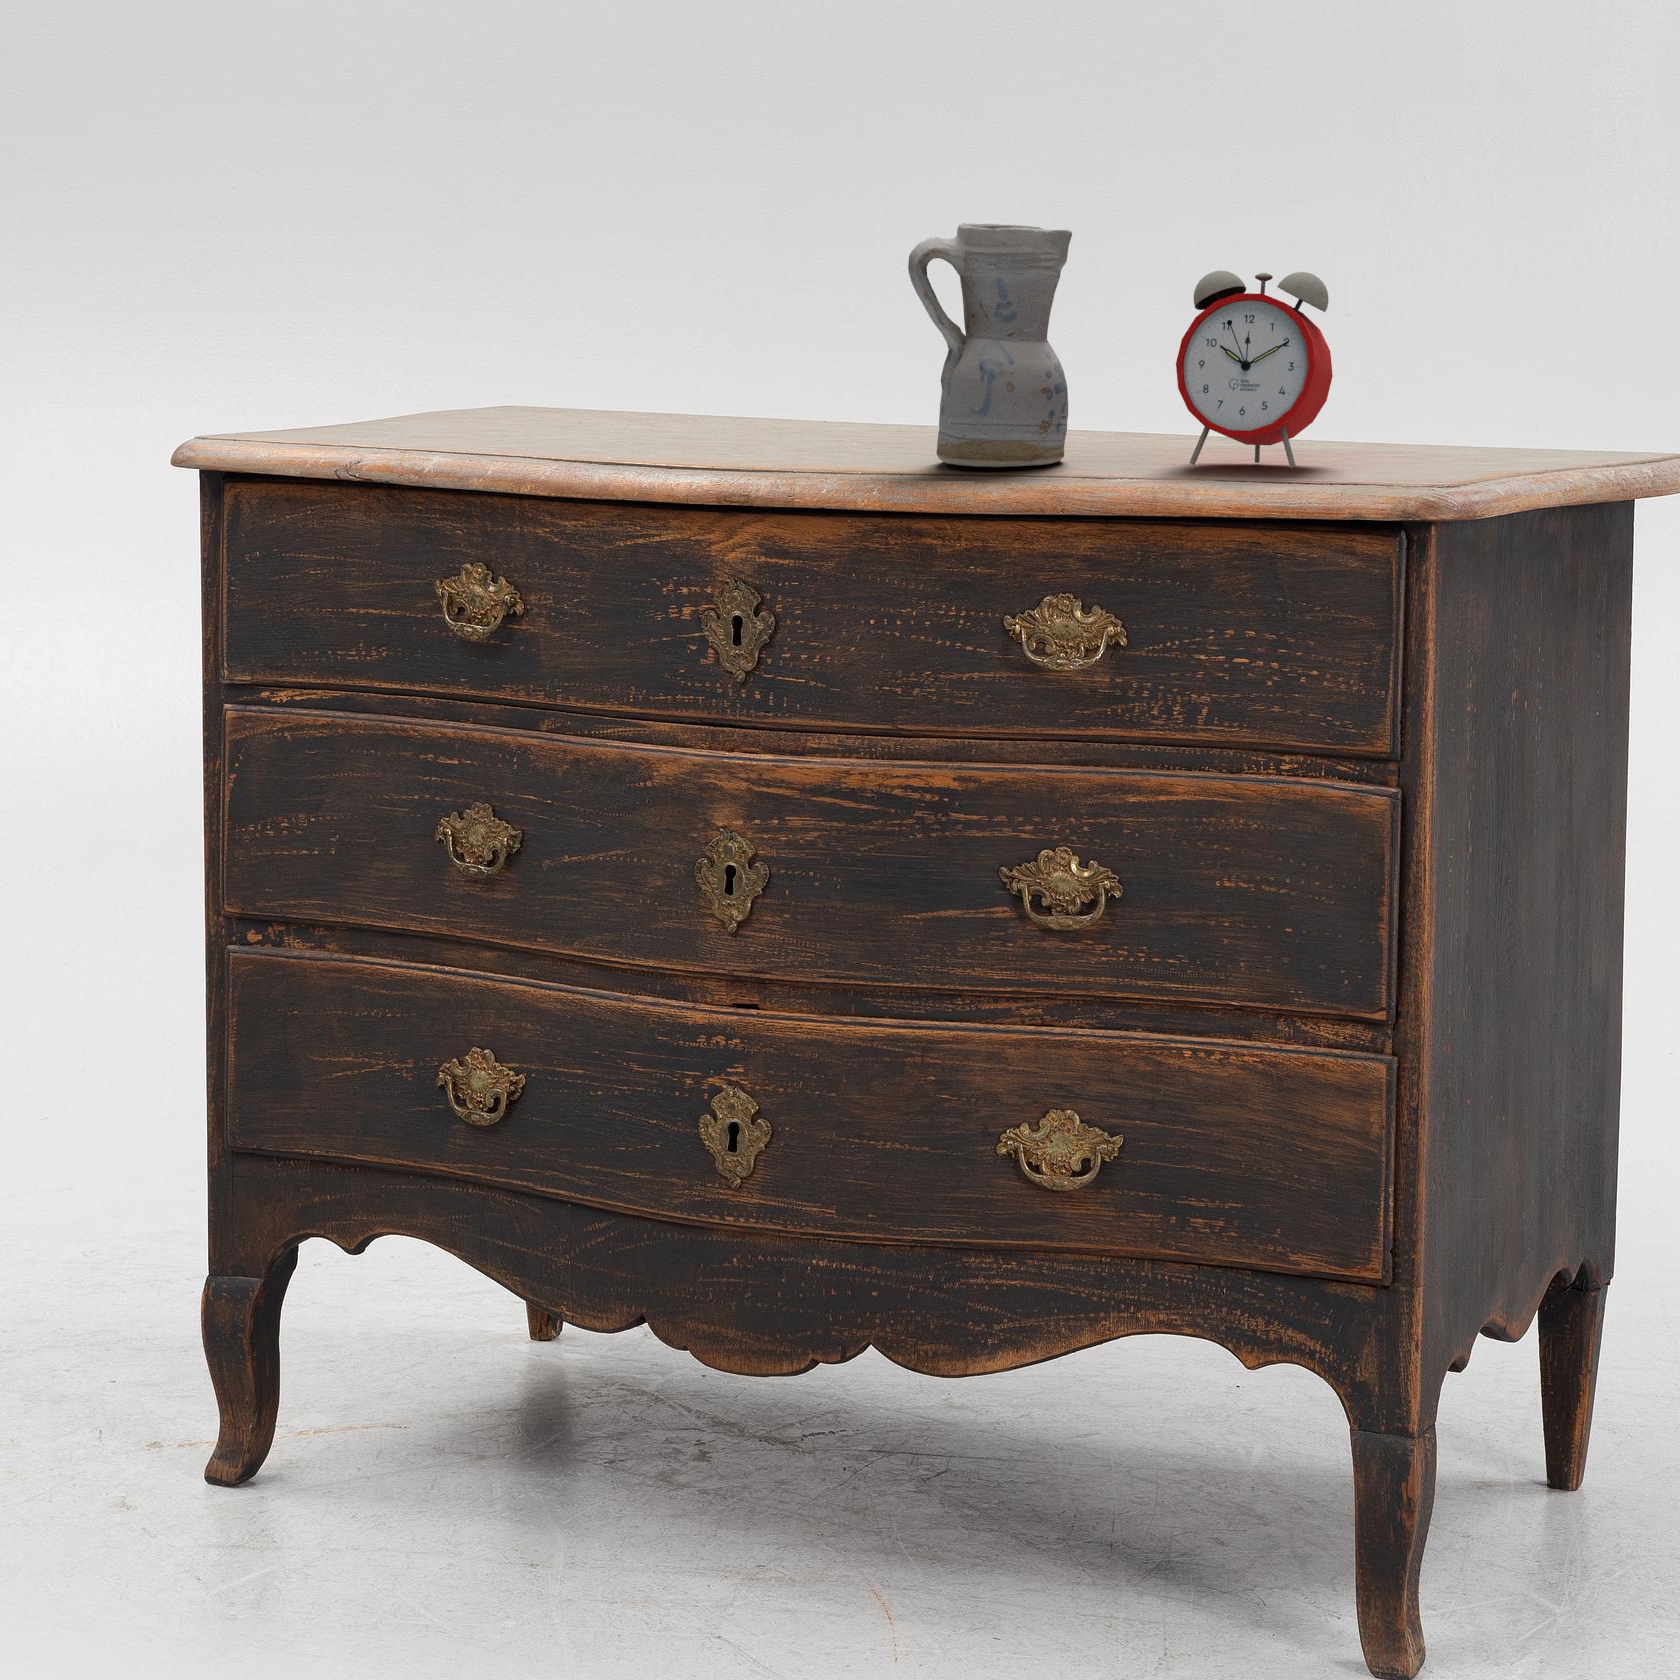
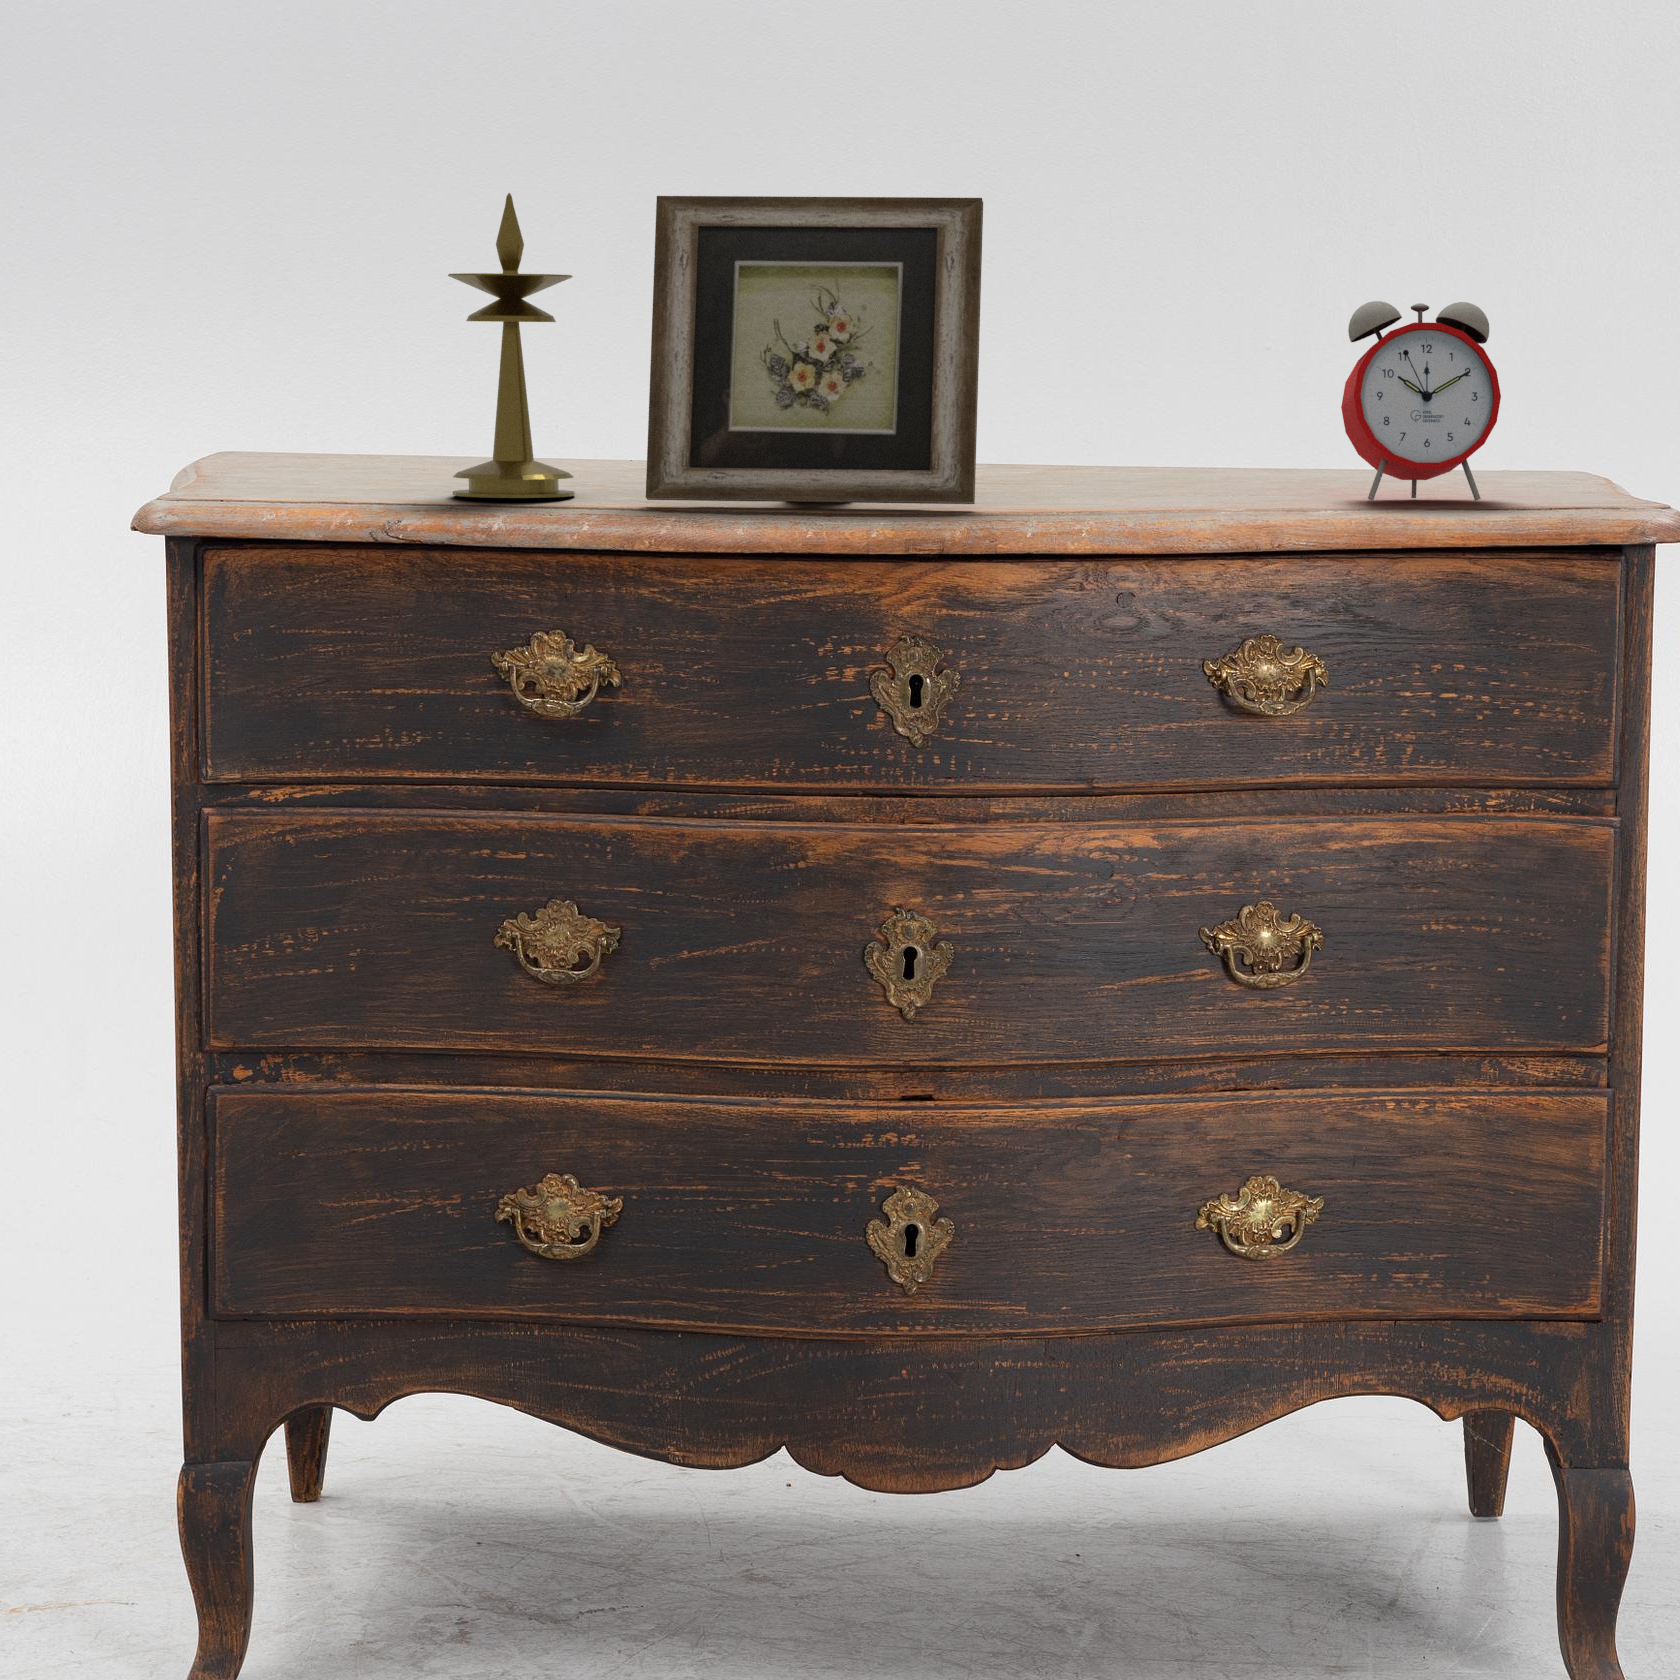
candlestick: none [432,169,547,442] -> present [448,193,575,498]
picture frame: none [558,172,854,460] -> present [646,196,983,504]
ceramic pitcher: present [908,223,1072,467] -> none [1086,248,1238,506]

